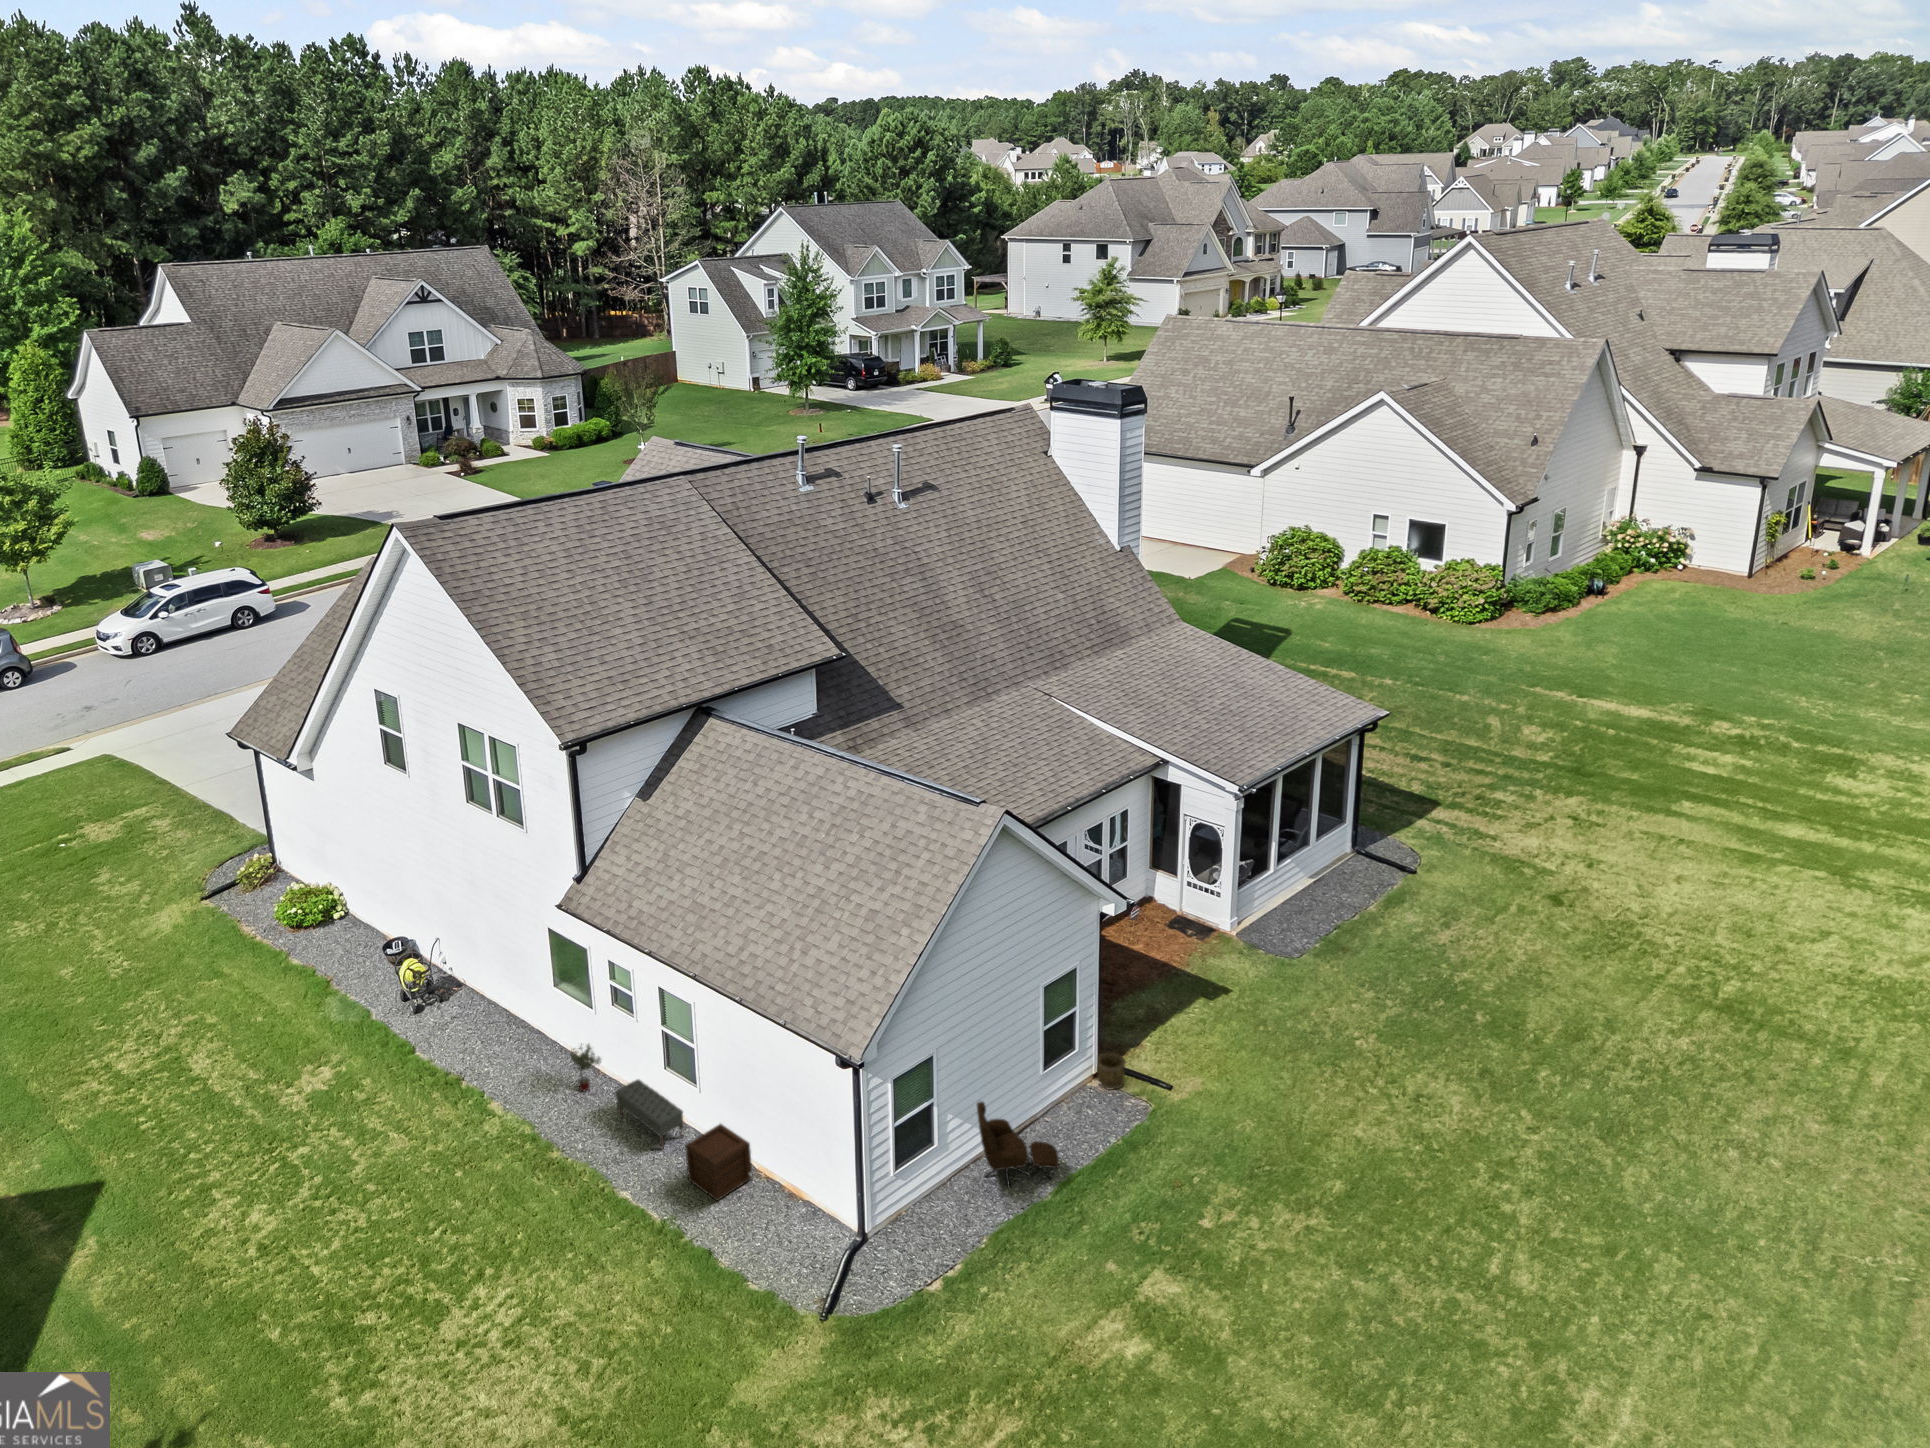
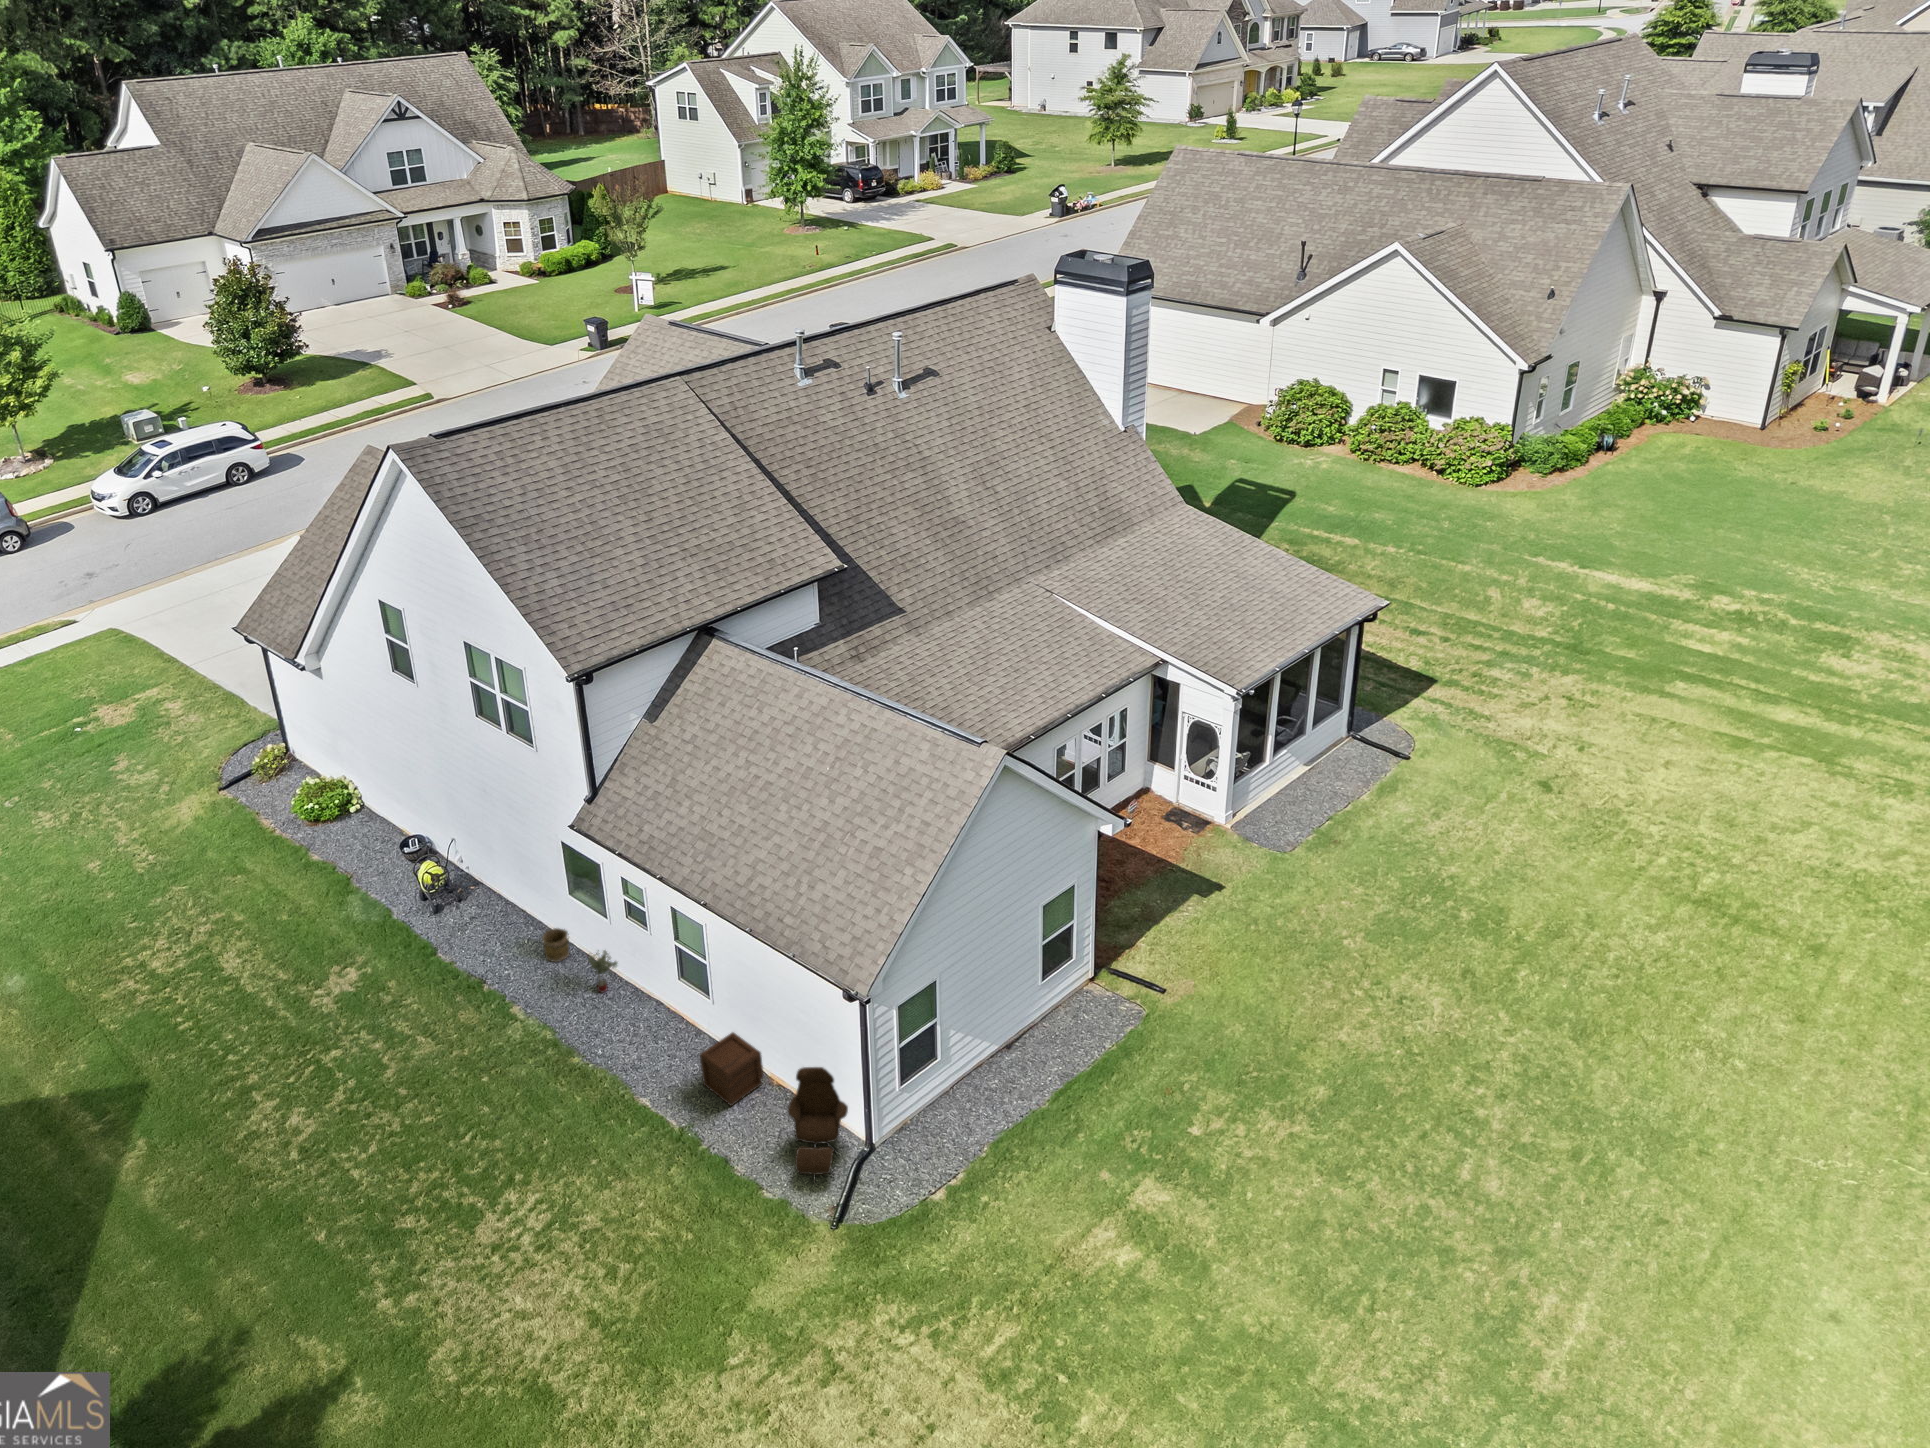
bucket: present [1097,1053,1126,1090] -> present [542,928,570,962]
bench: present [615,1080,684,1149] -> none [631,984,699,1054]
lounge chair: present [977,1102,1059,1187] -> present [788,1067,848,1182]

